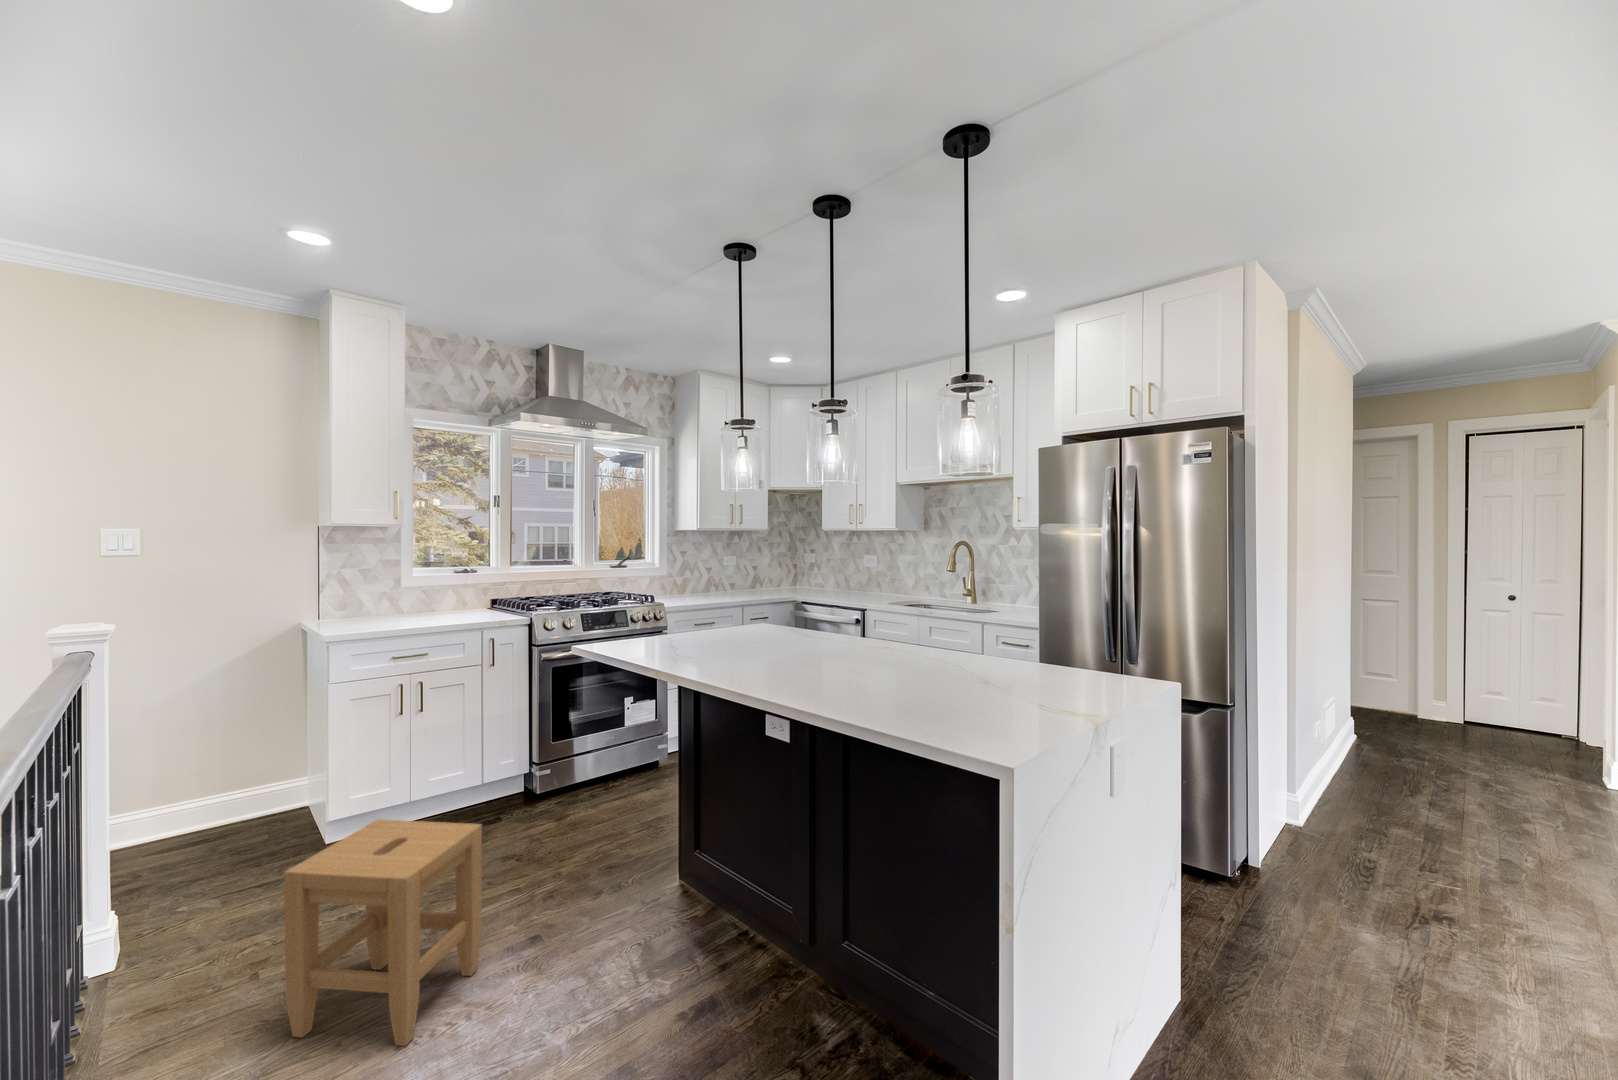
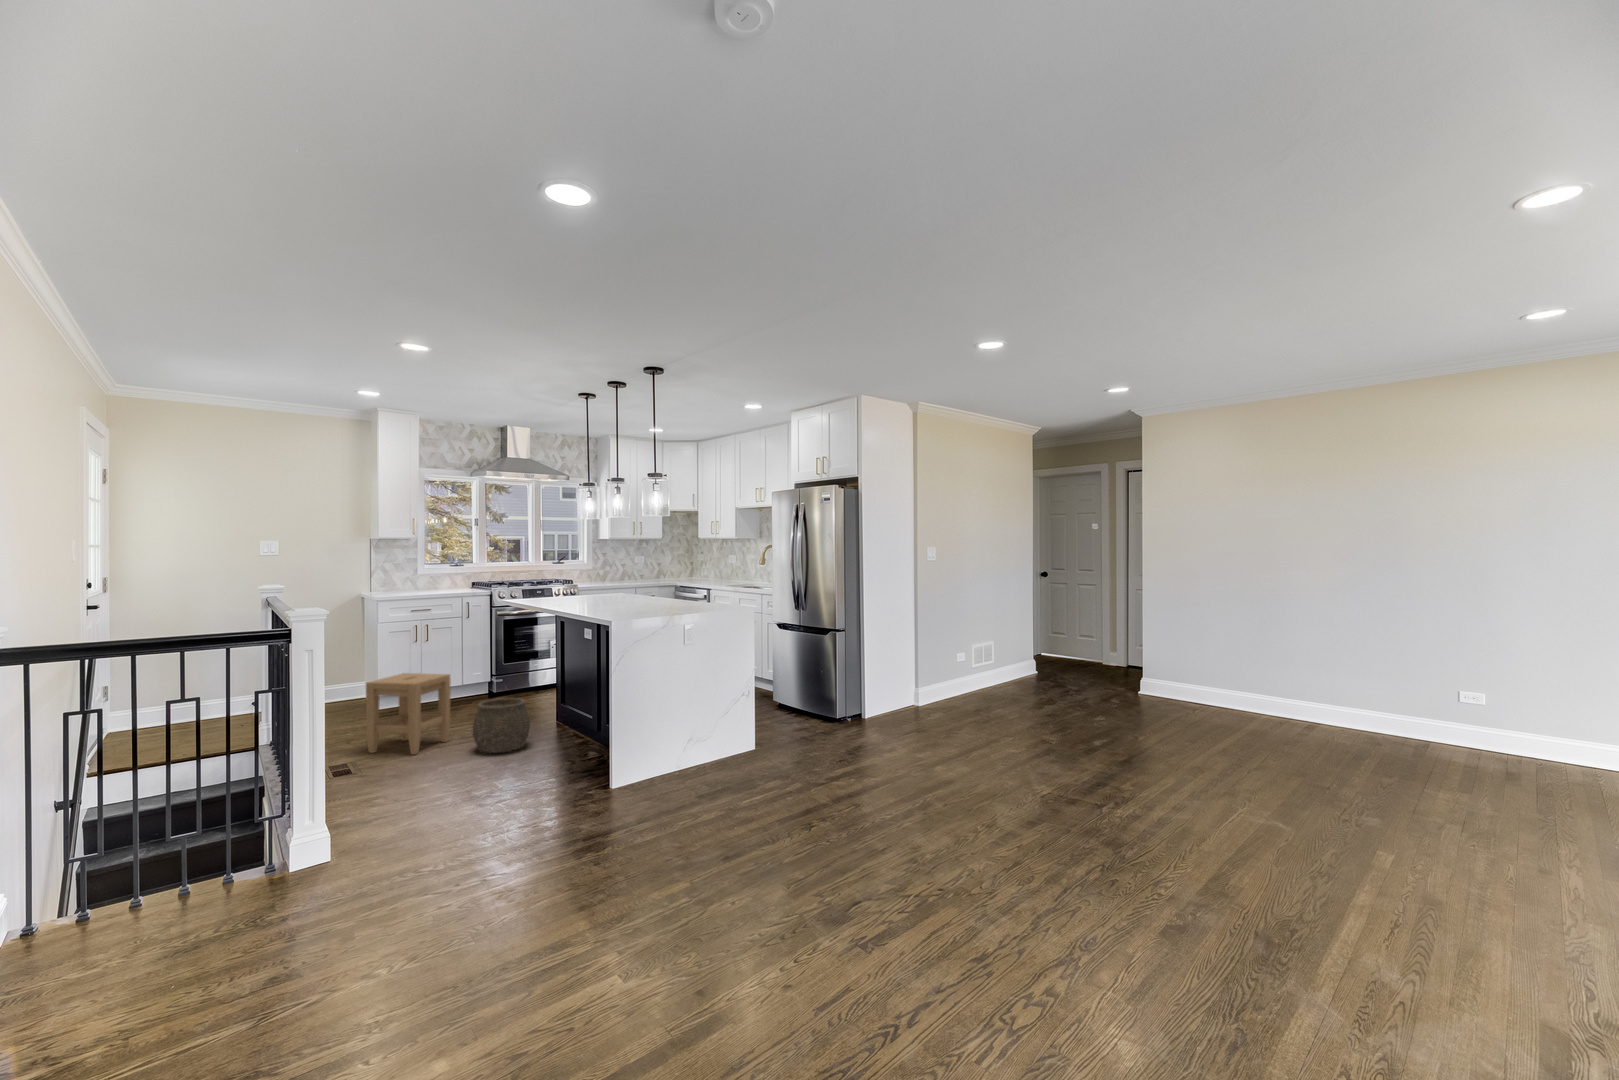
woven basket: none [541,878,668,1037] -> present [473,698,530,753]

